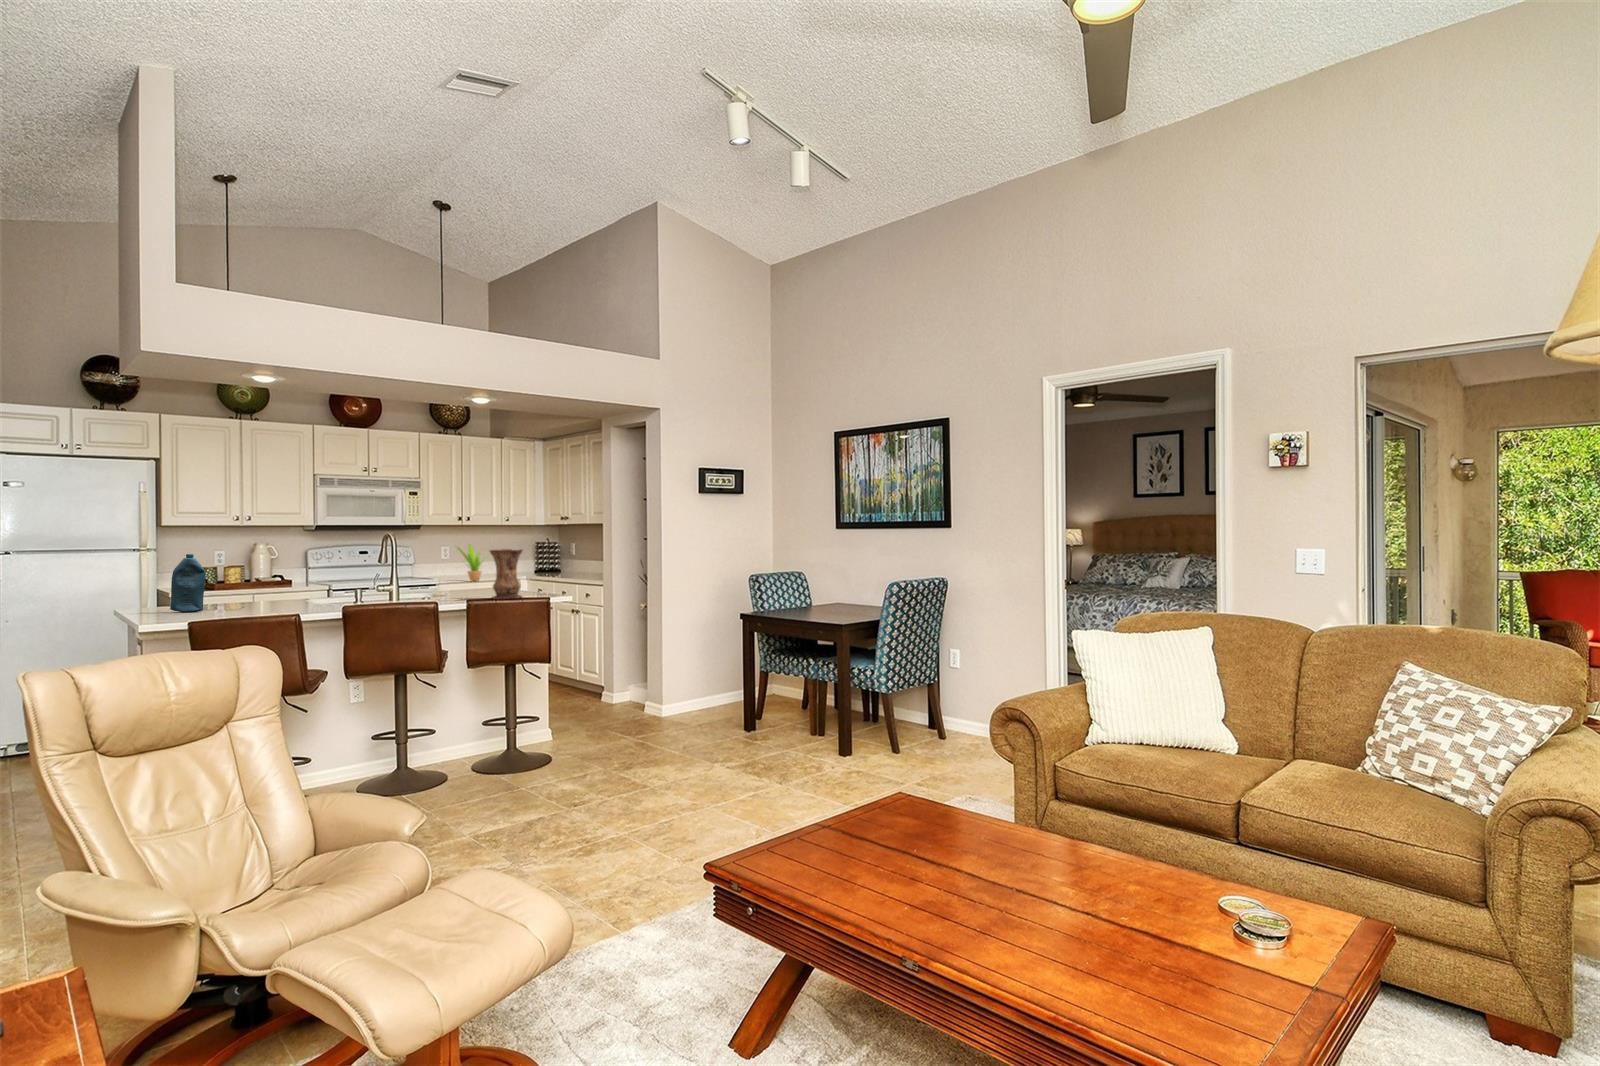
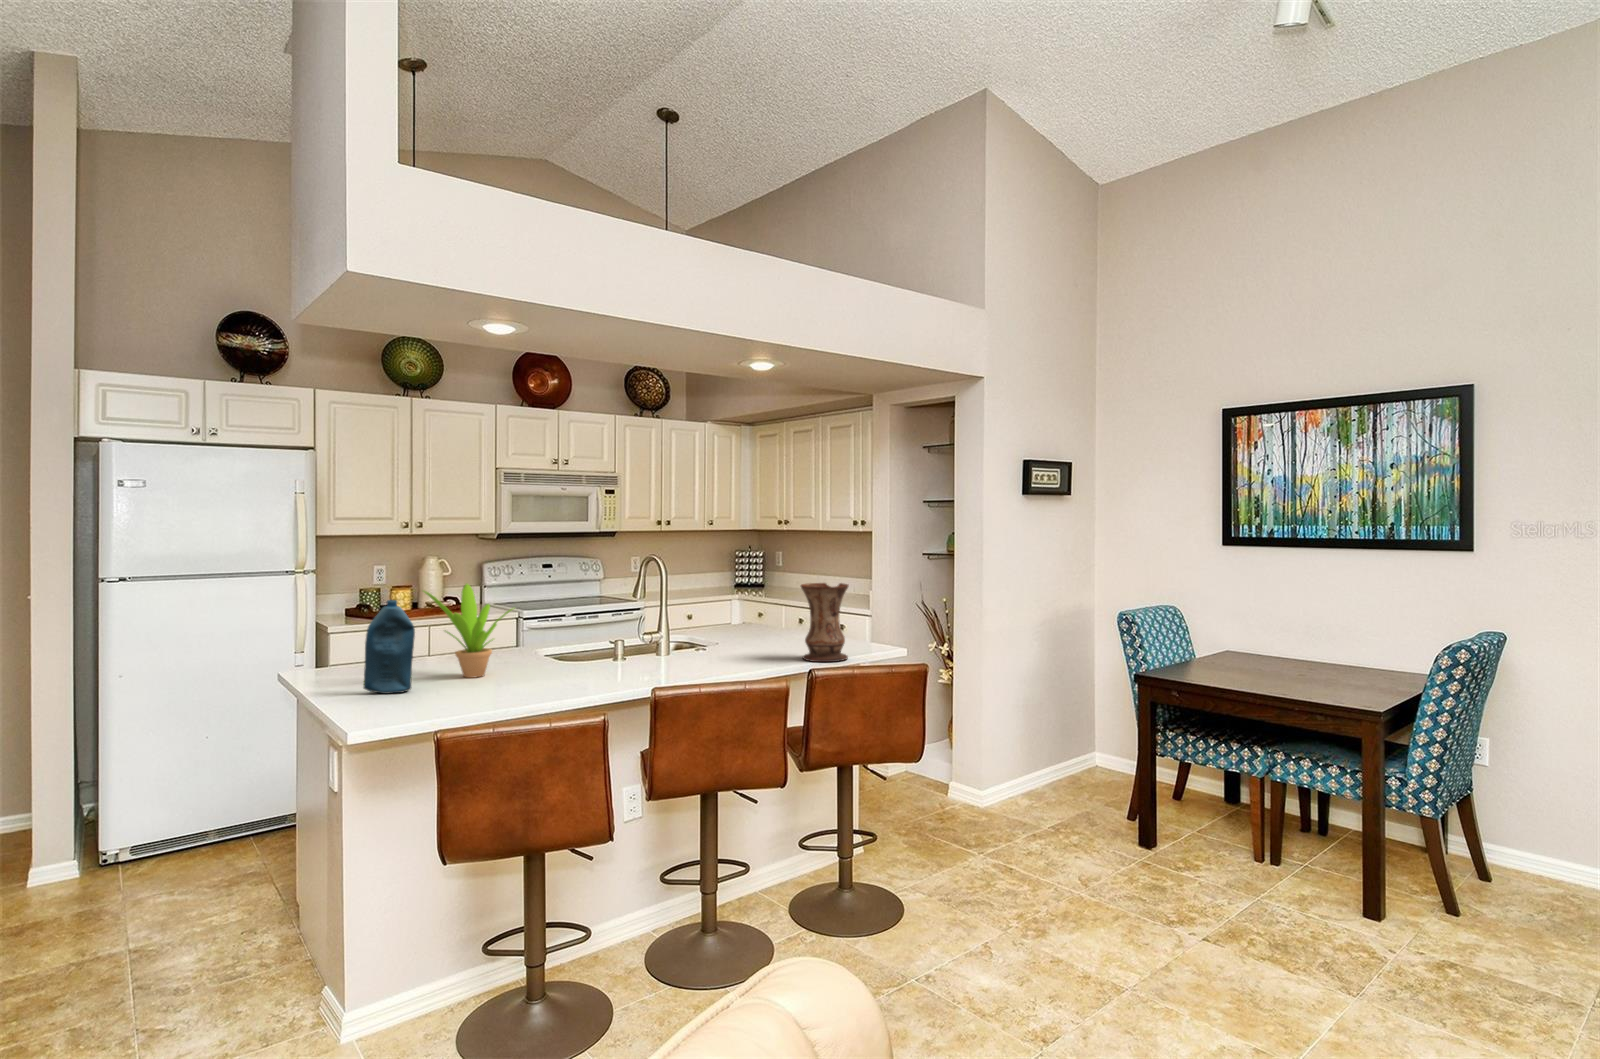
potted plant: present [457,545,488,581] -> present [424,584,512,678]

